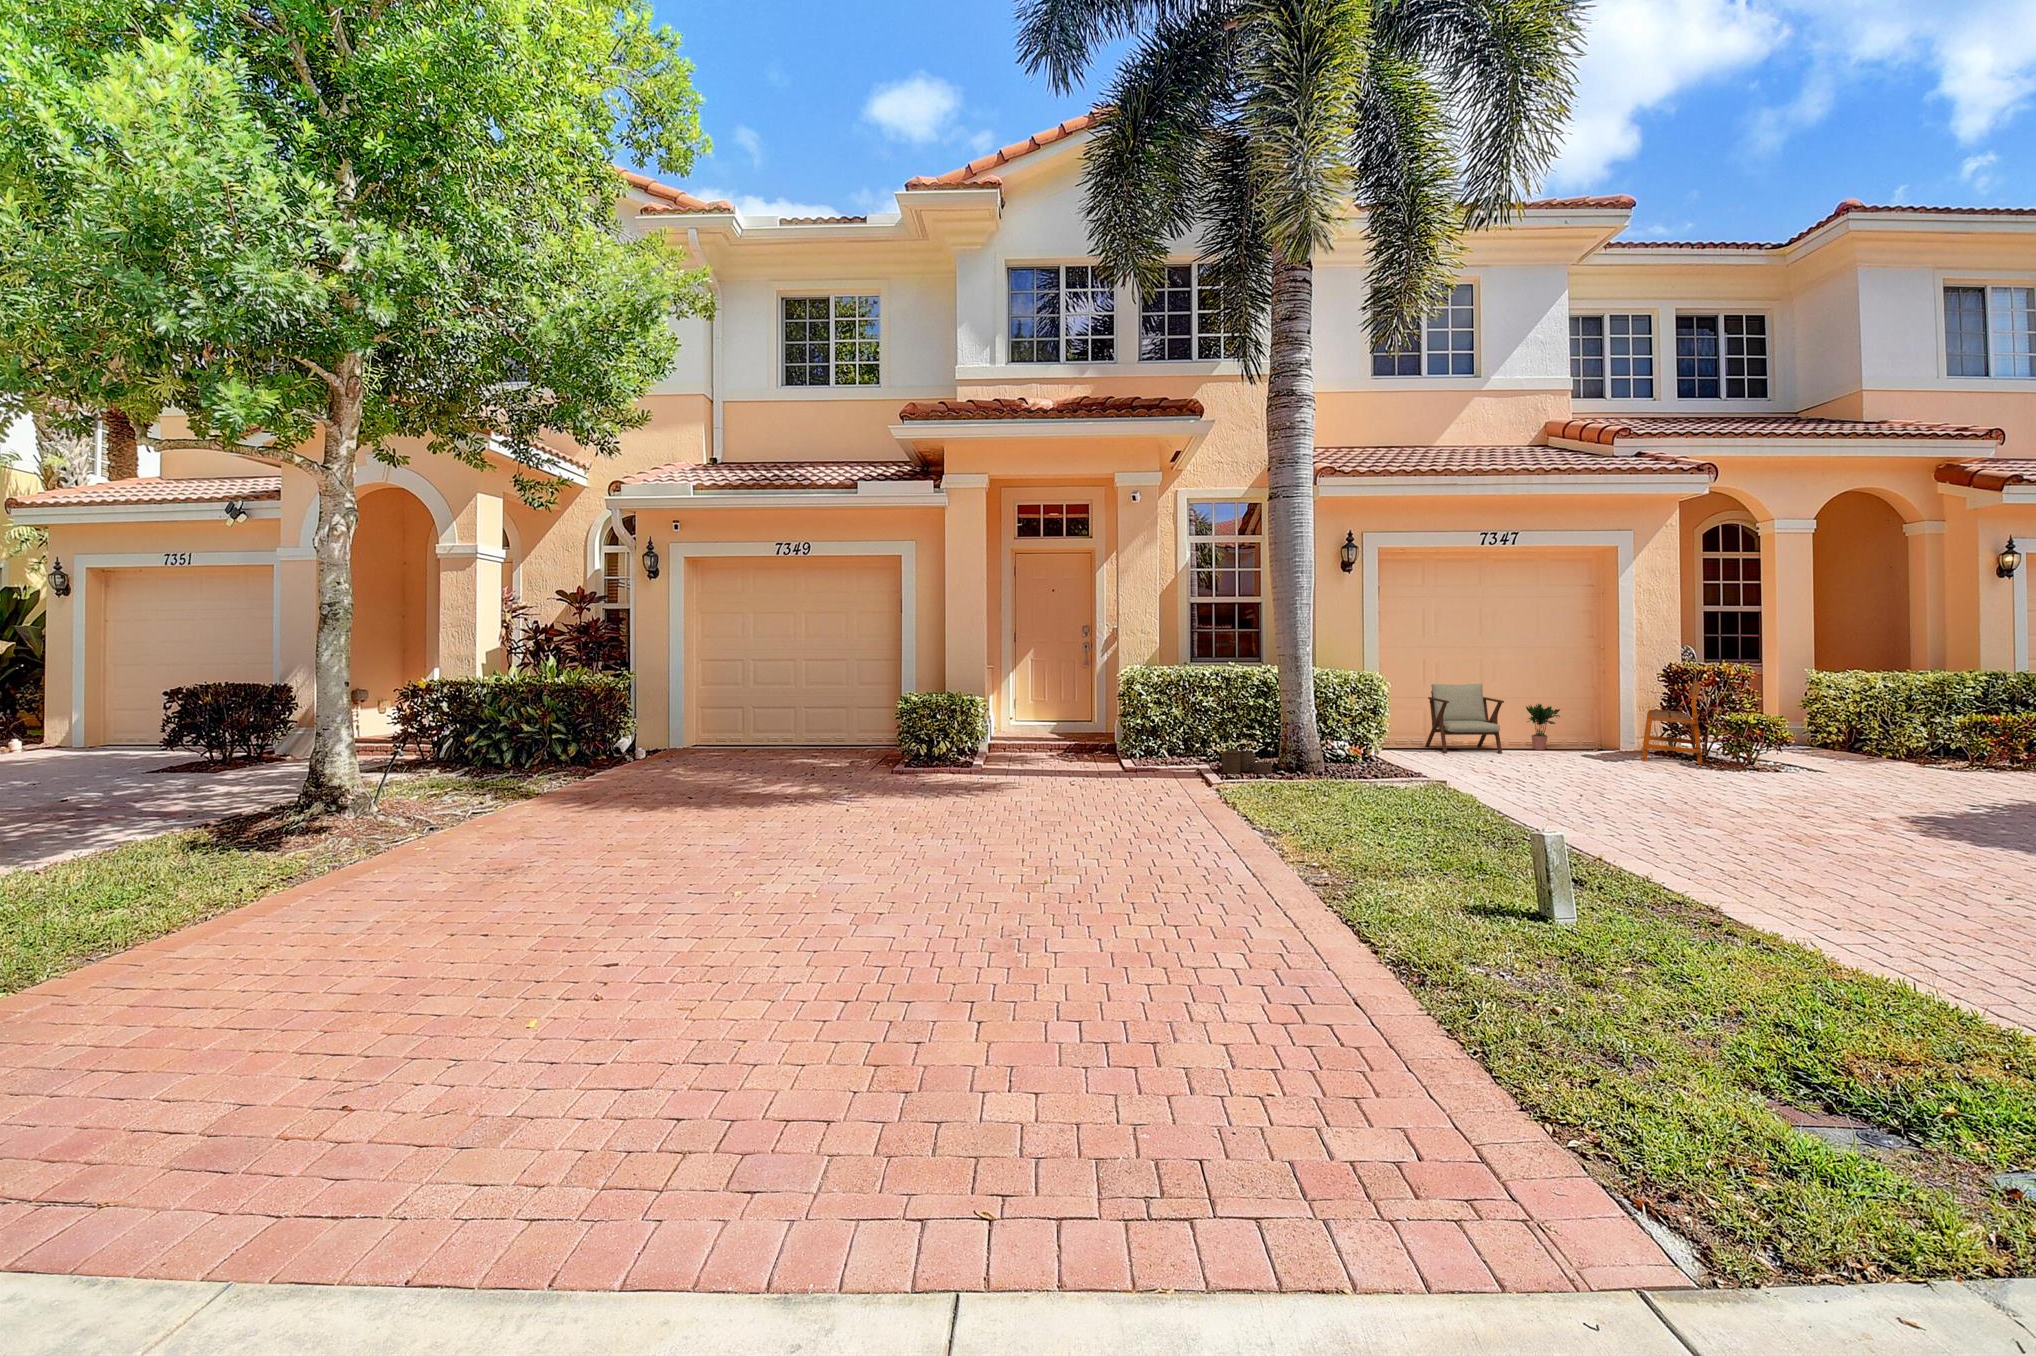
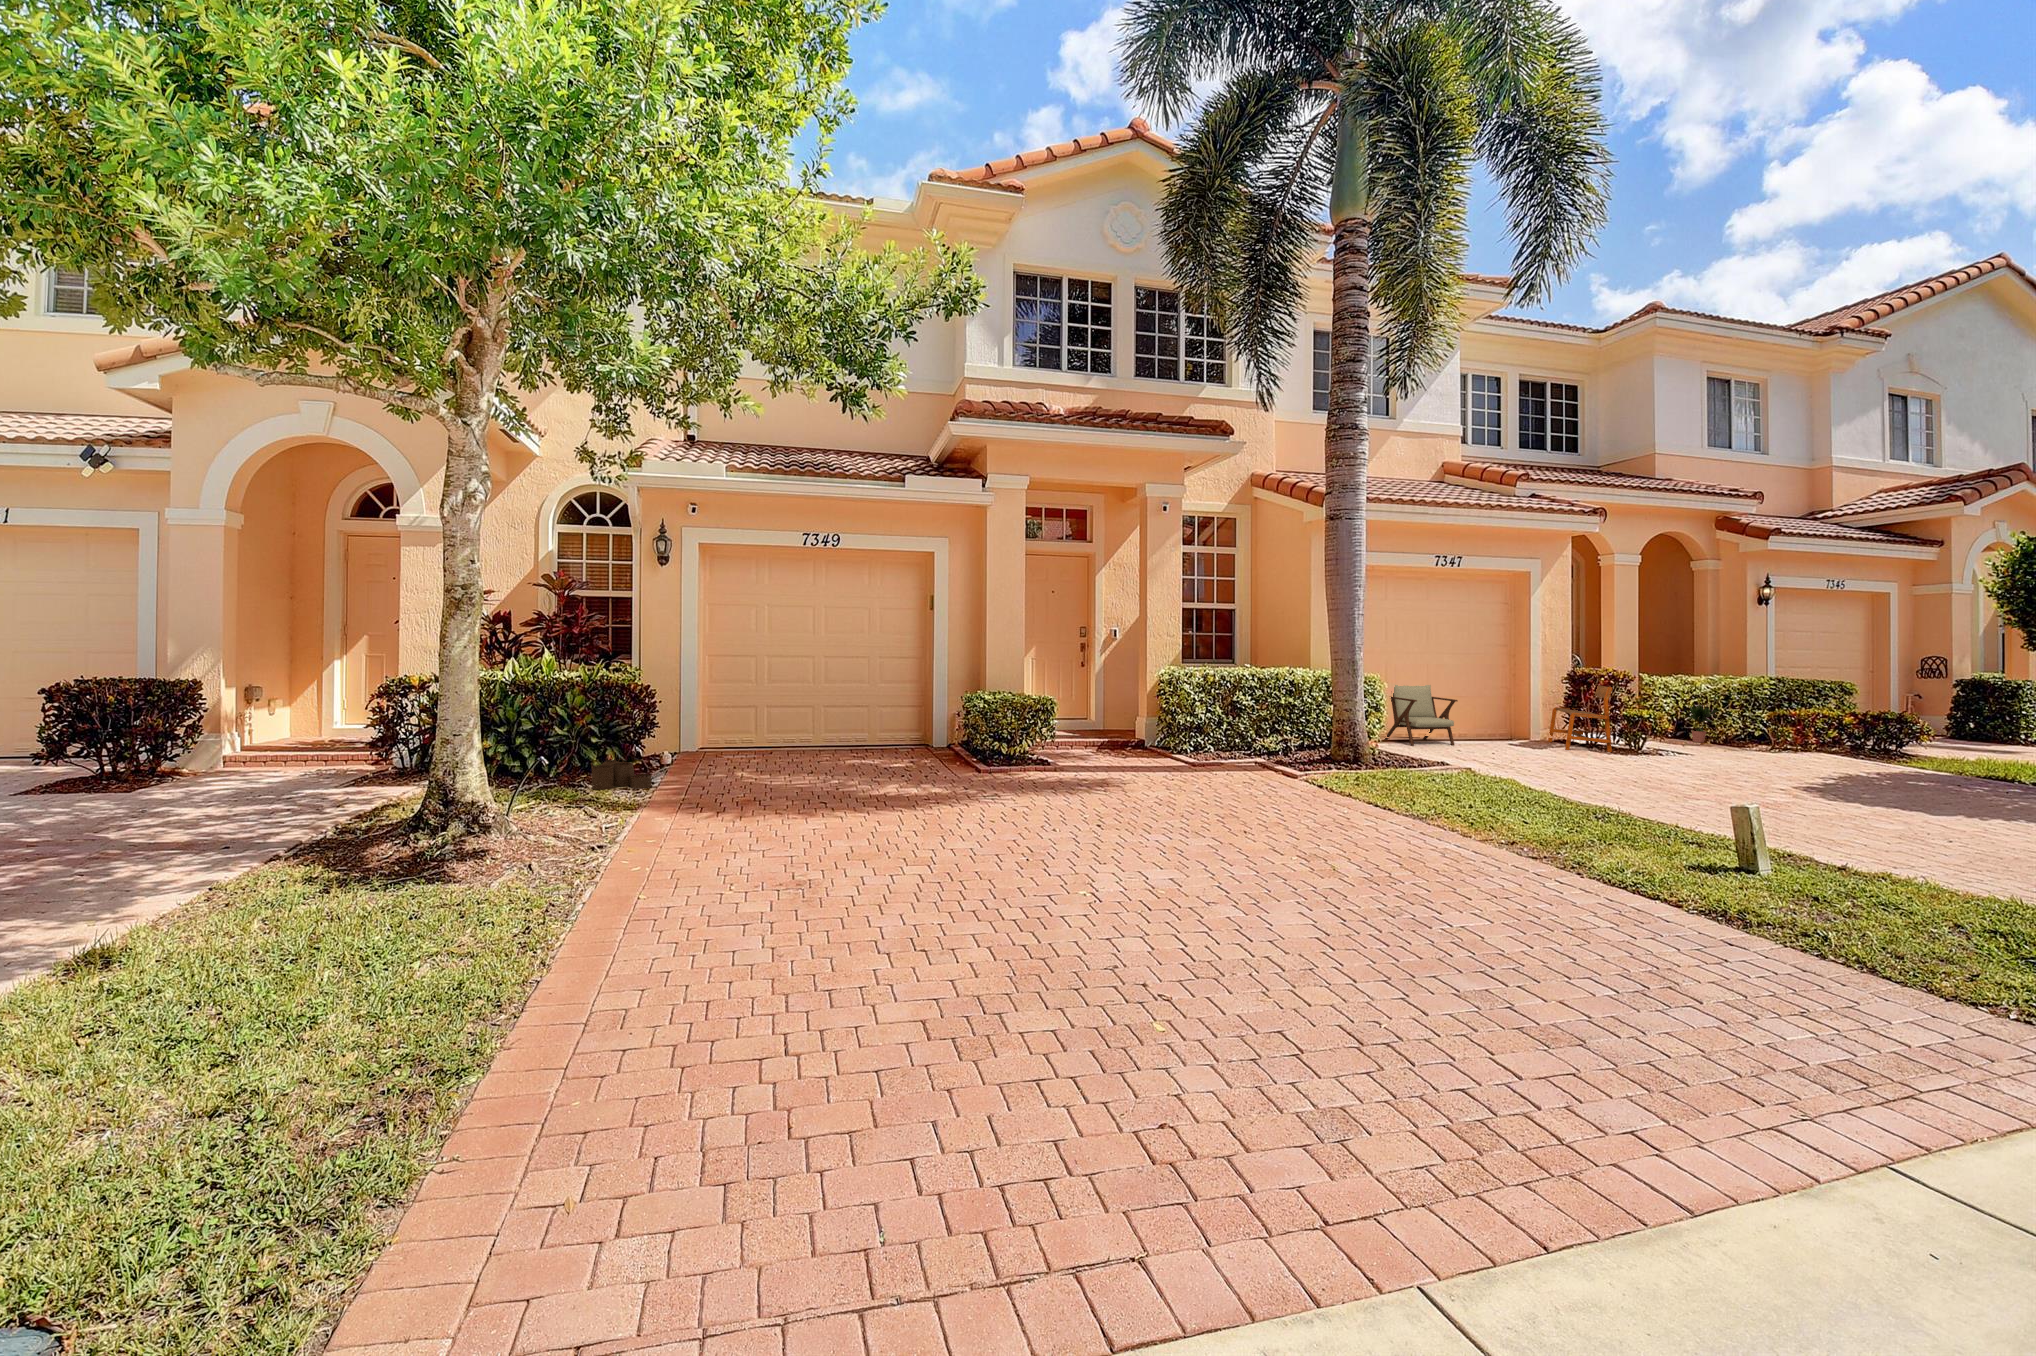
potted plant: present [1526,704,1560,750] -> present [1689,705,1716,743]
woven basket: present [1221,748,1272,774] -> present [591,759,652,789]

